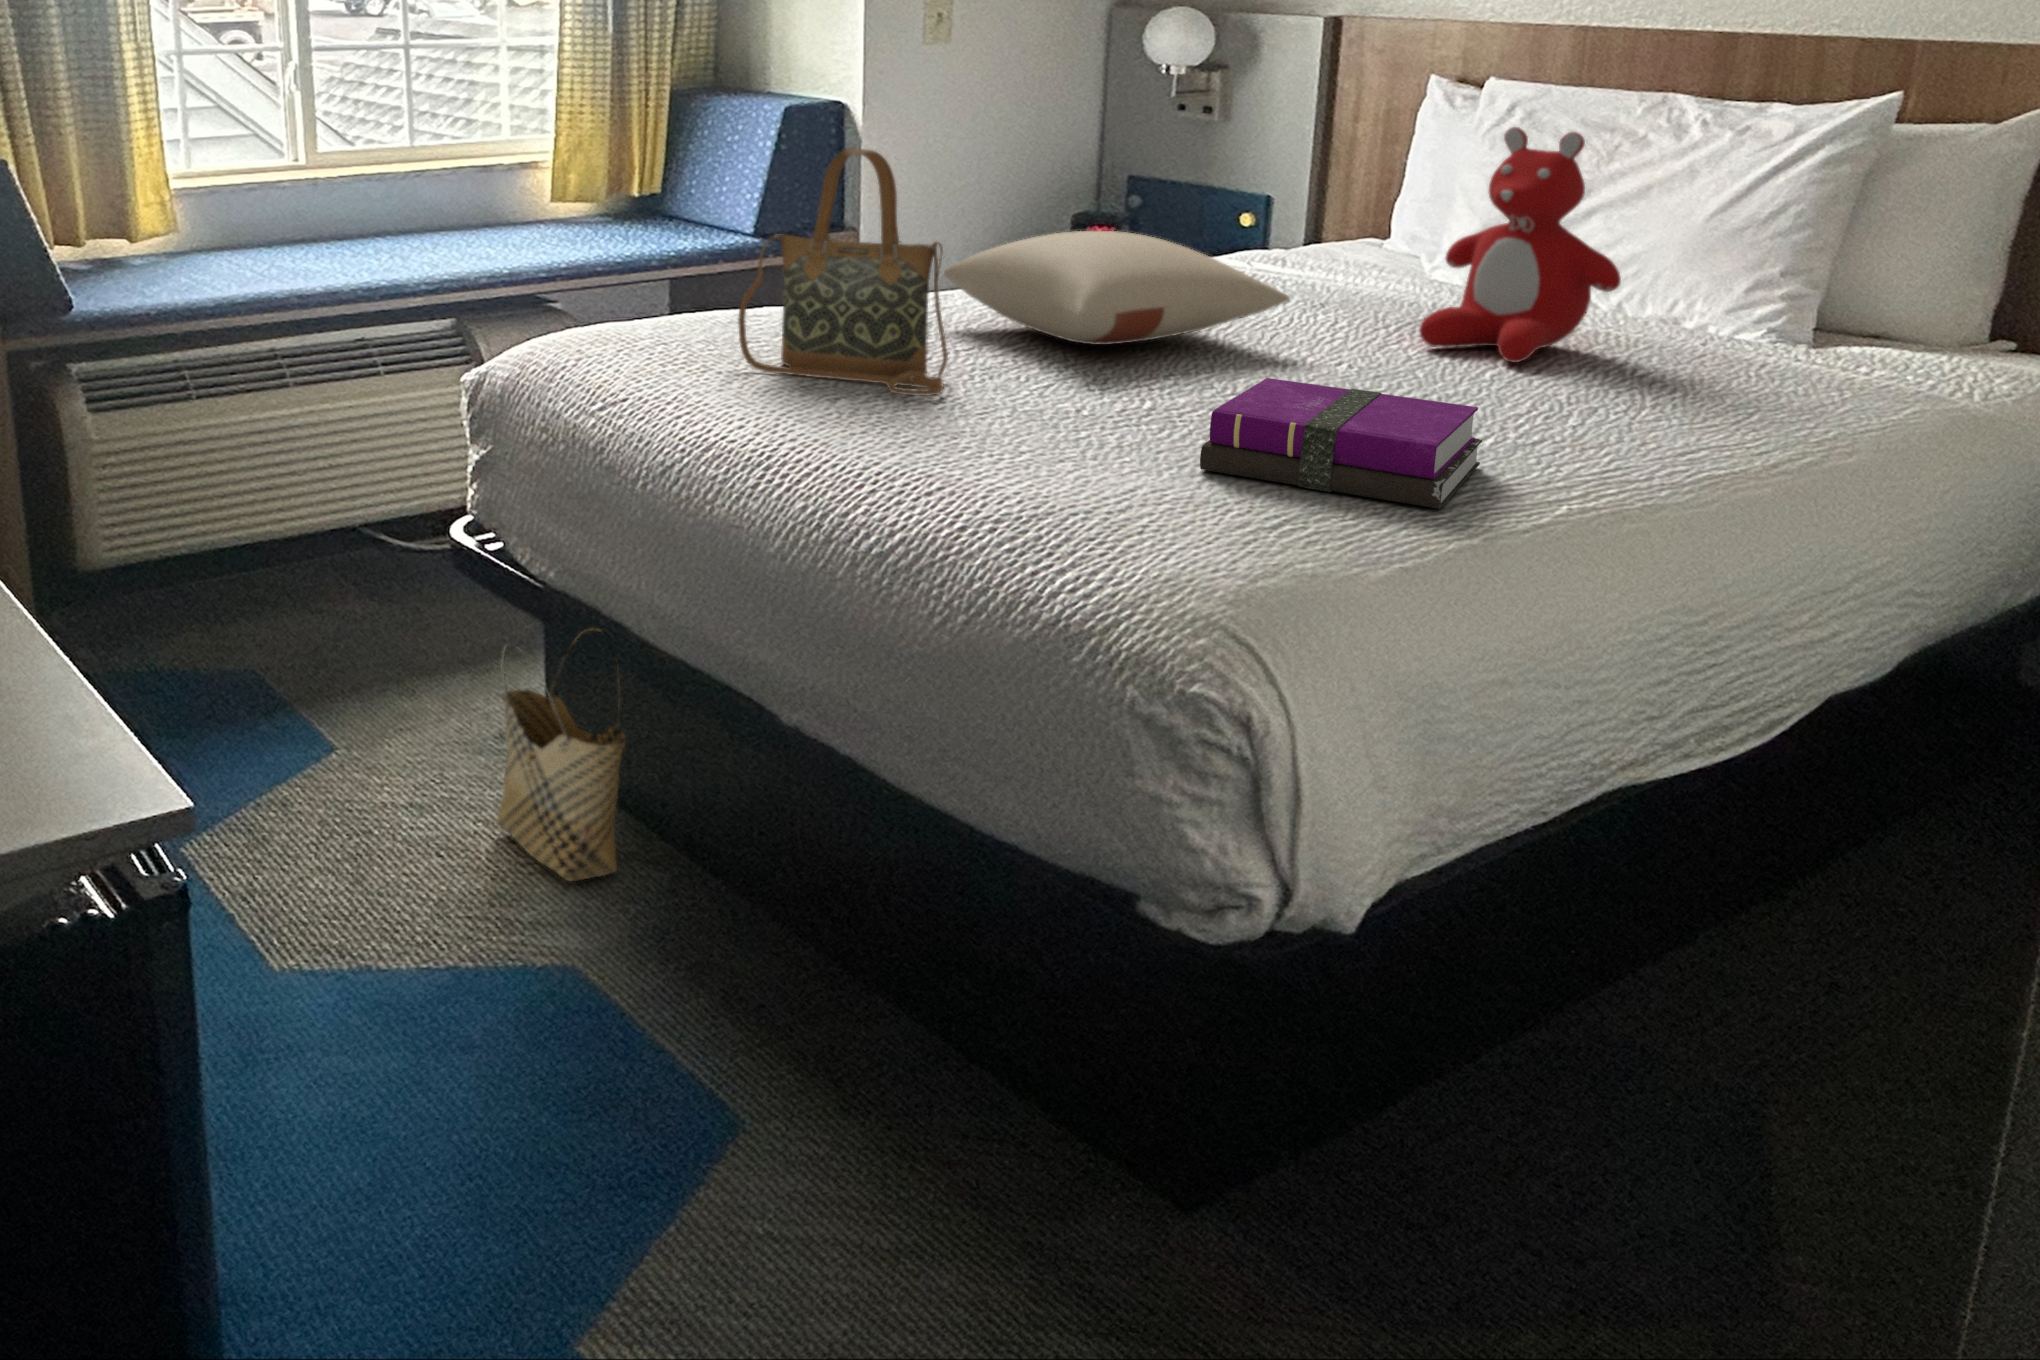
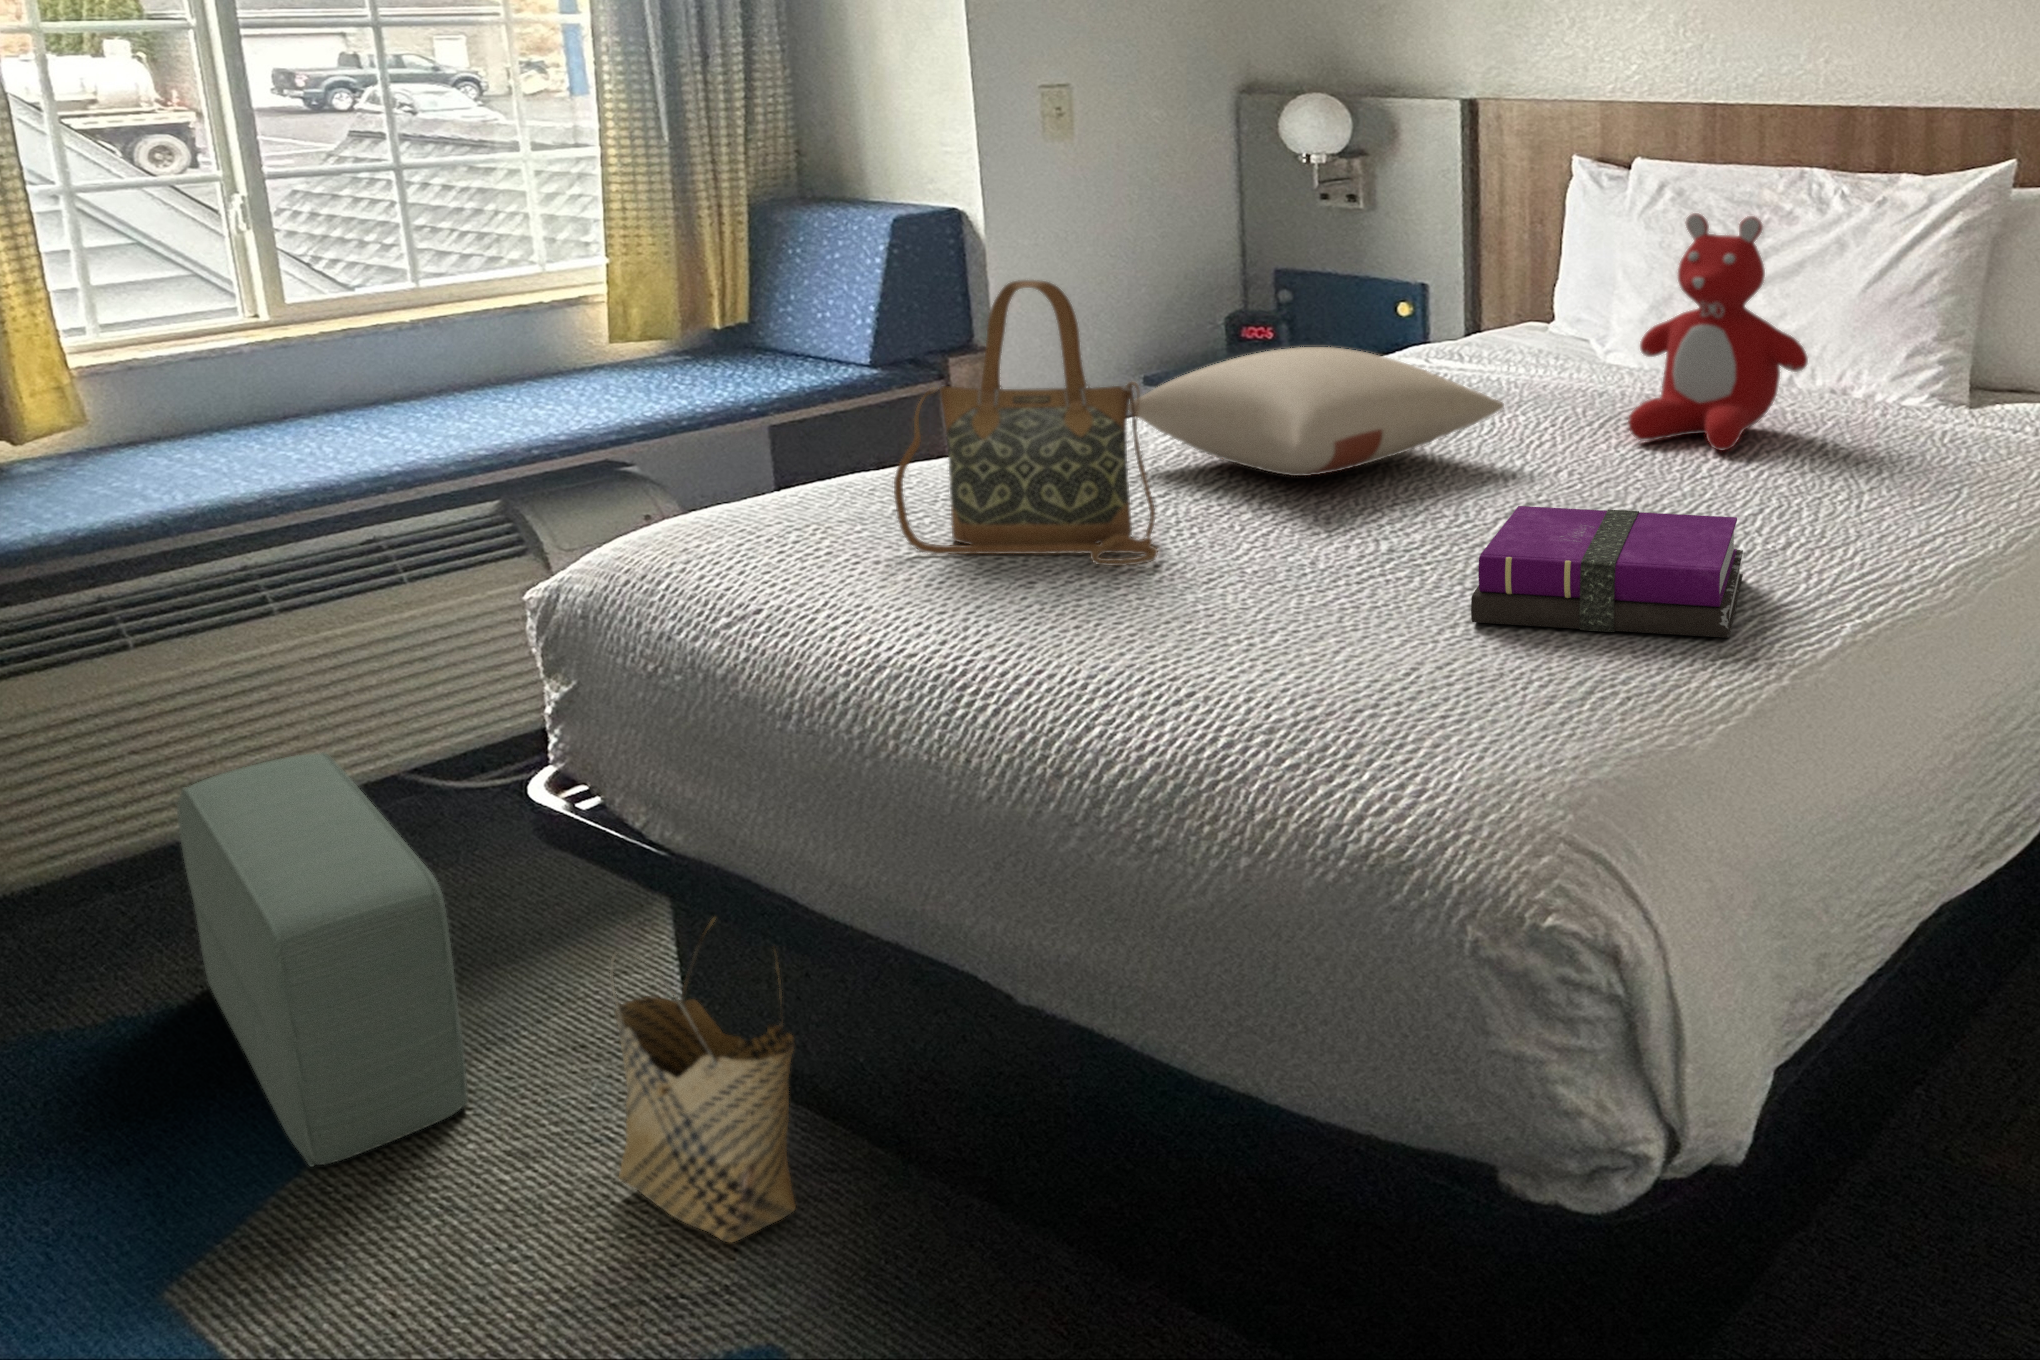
pouf: none [233,486,401,774] -> present [177,752,468,1166]

